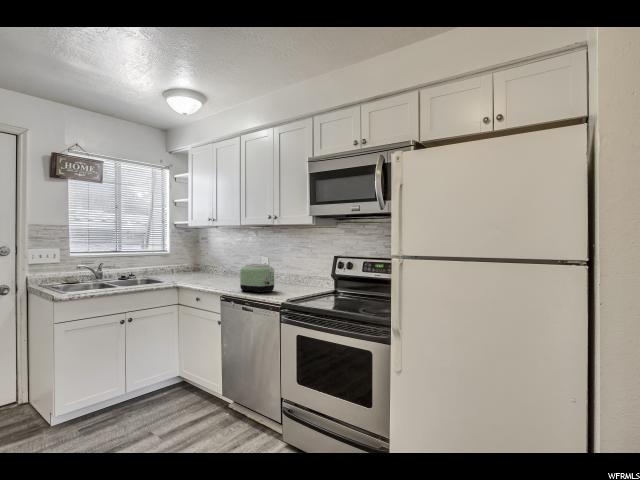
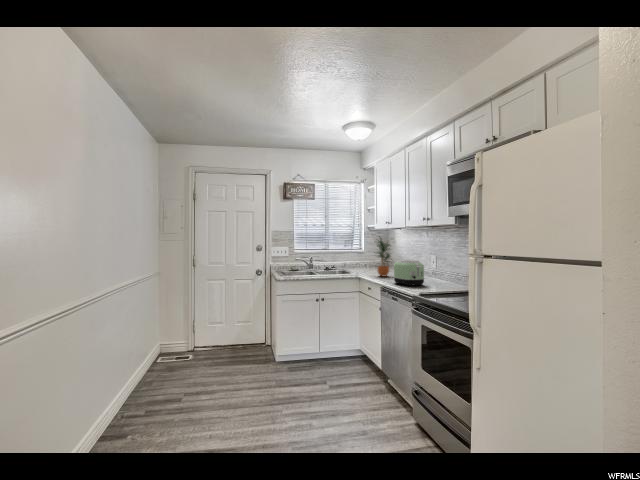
potted plant: none [200,236,225,284] -> present [377,236,390,276]

